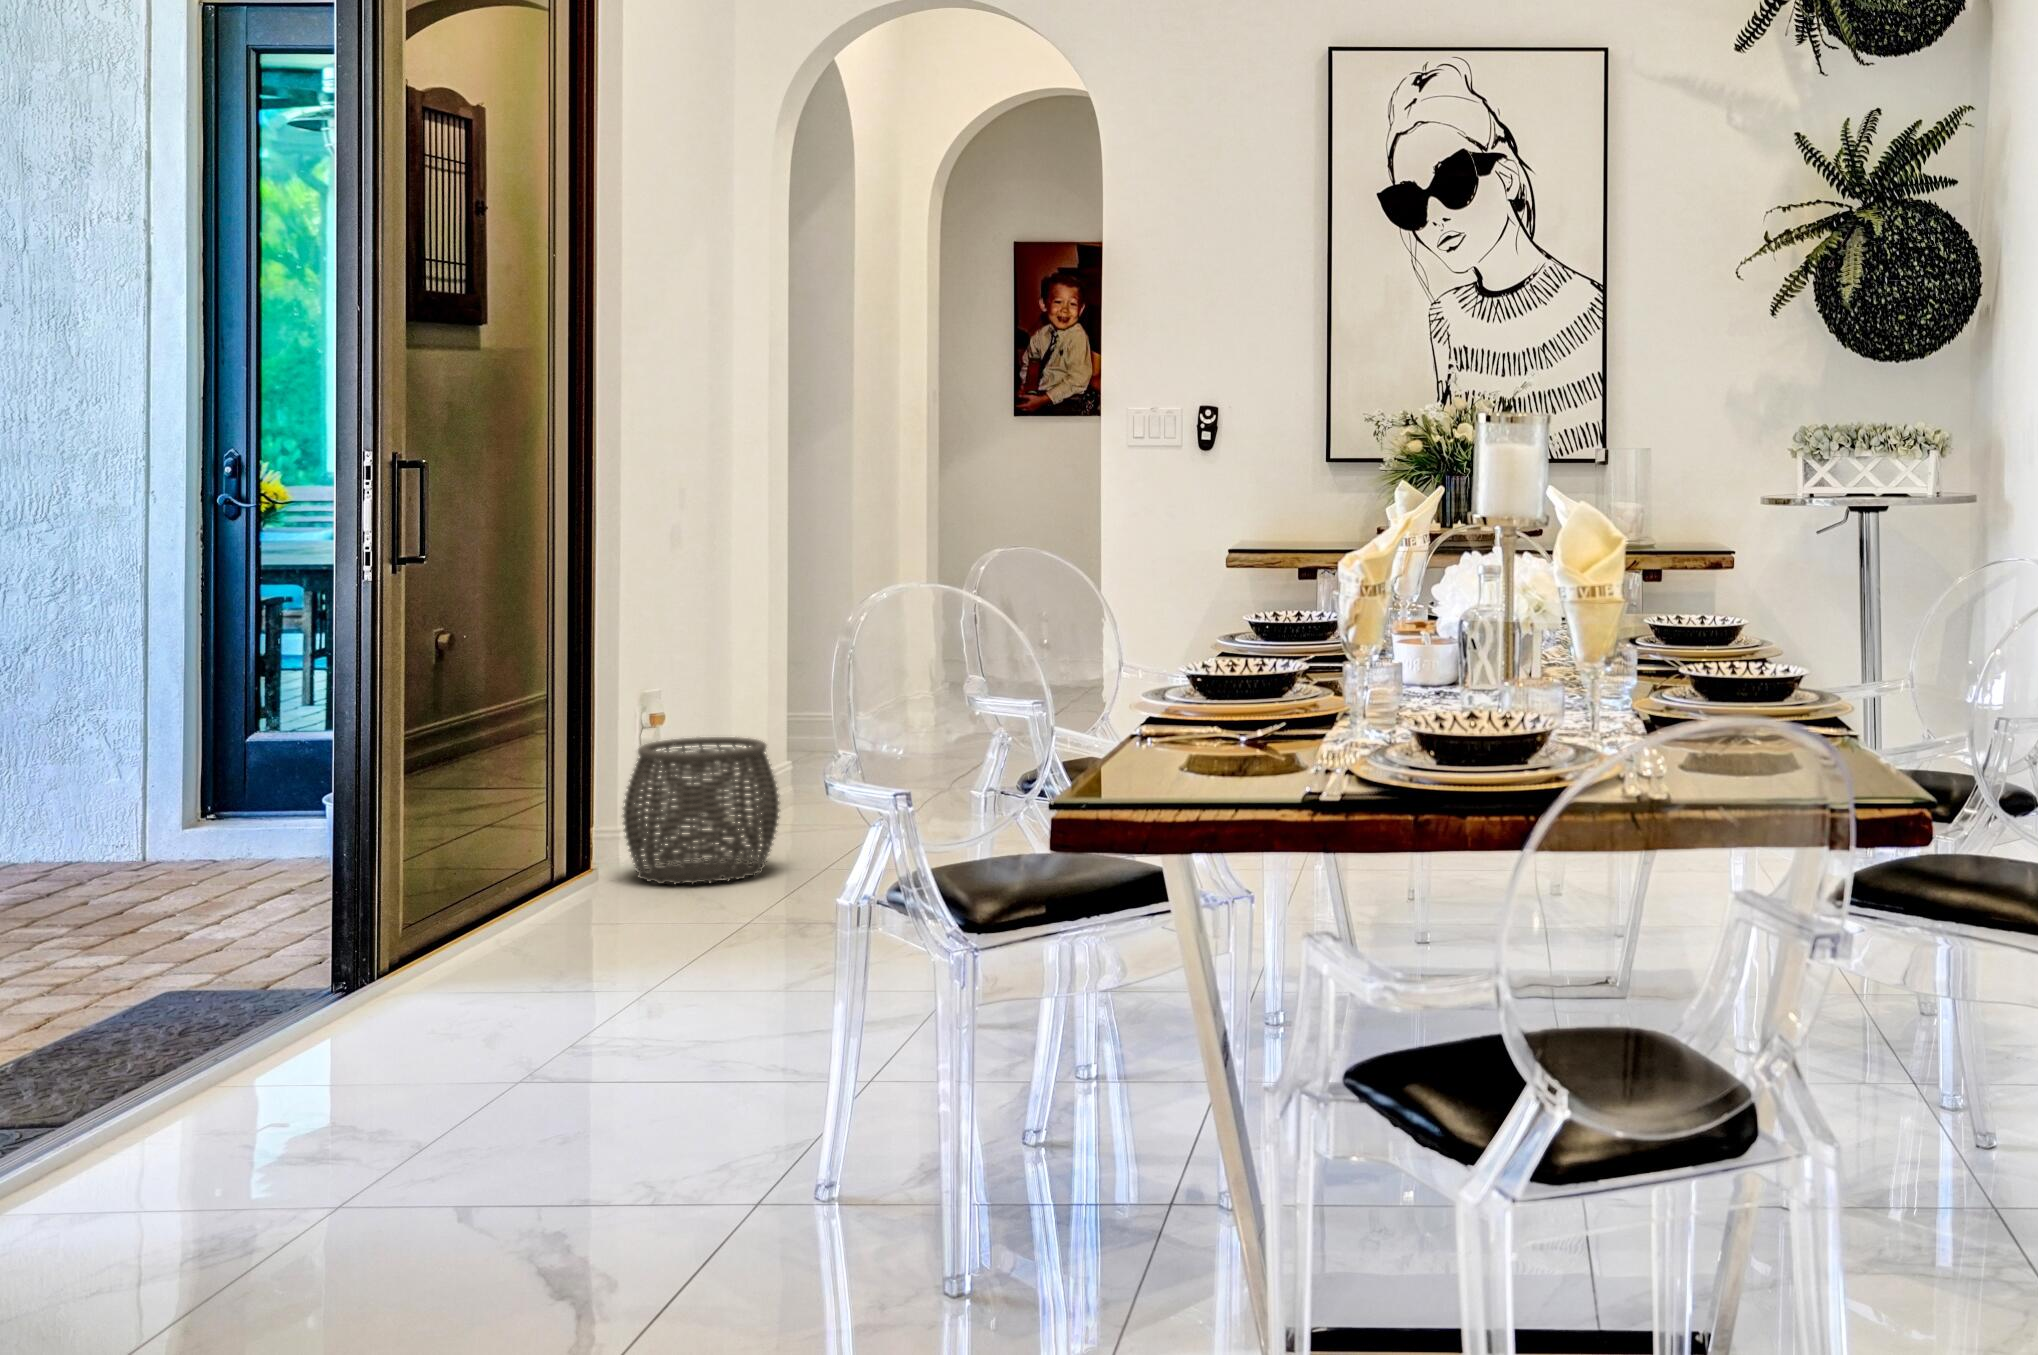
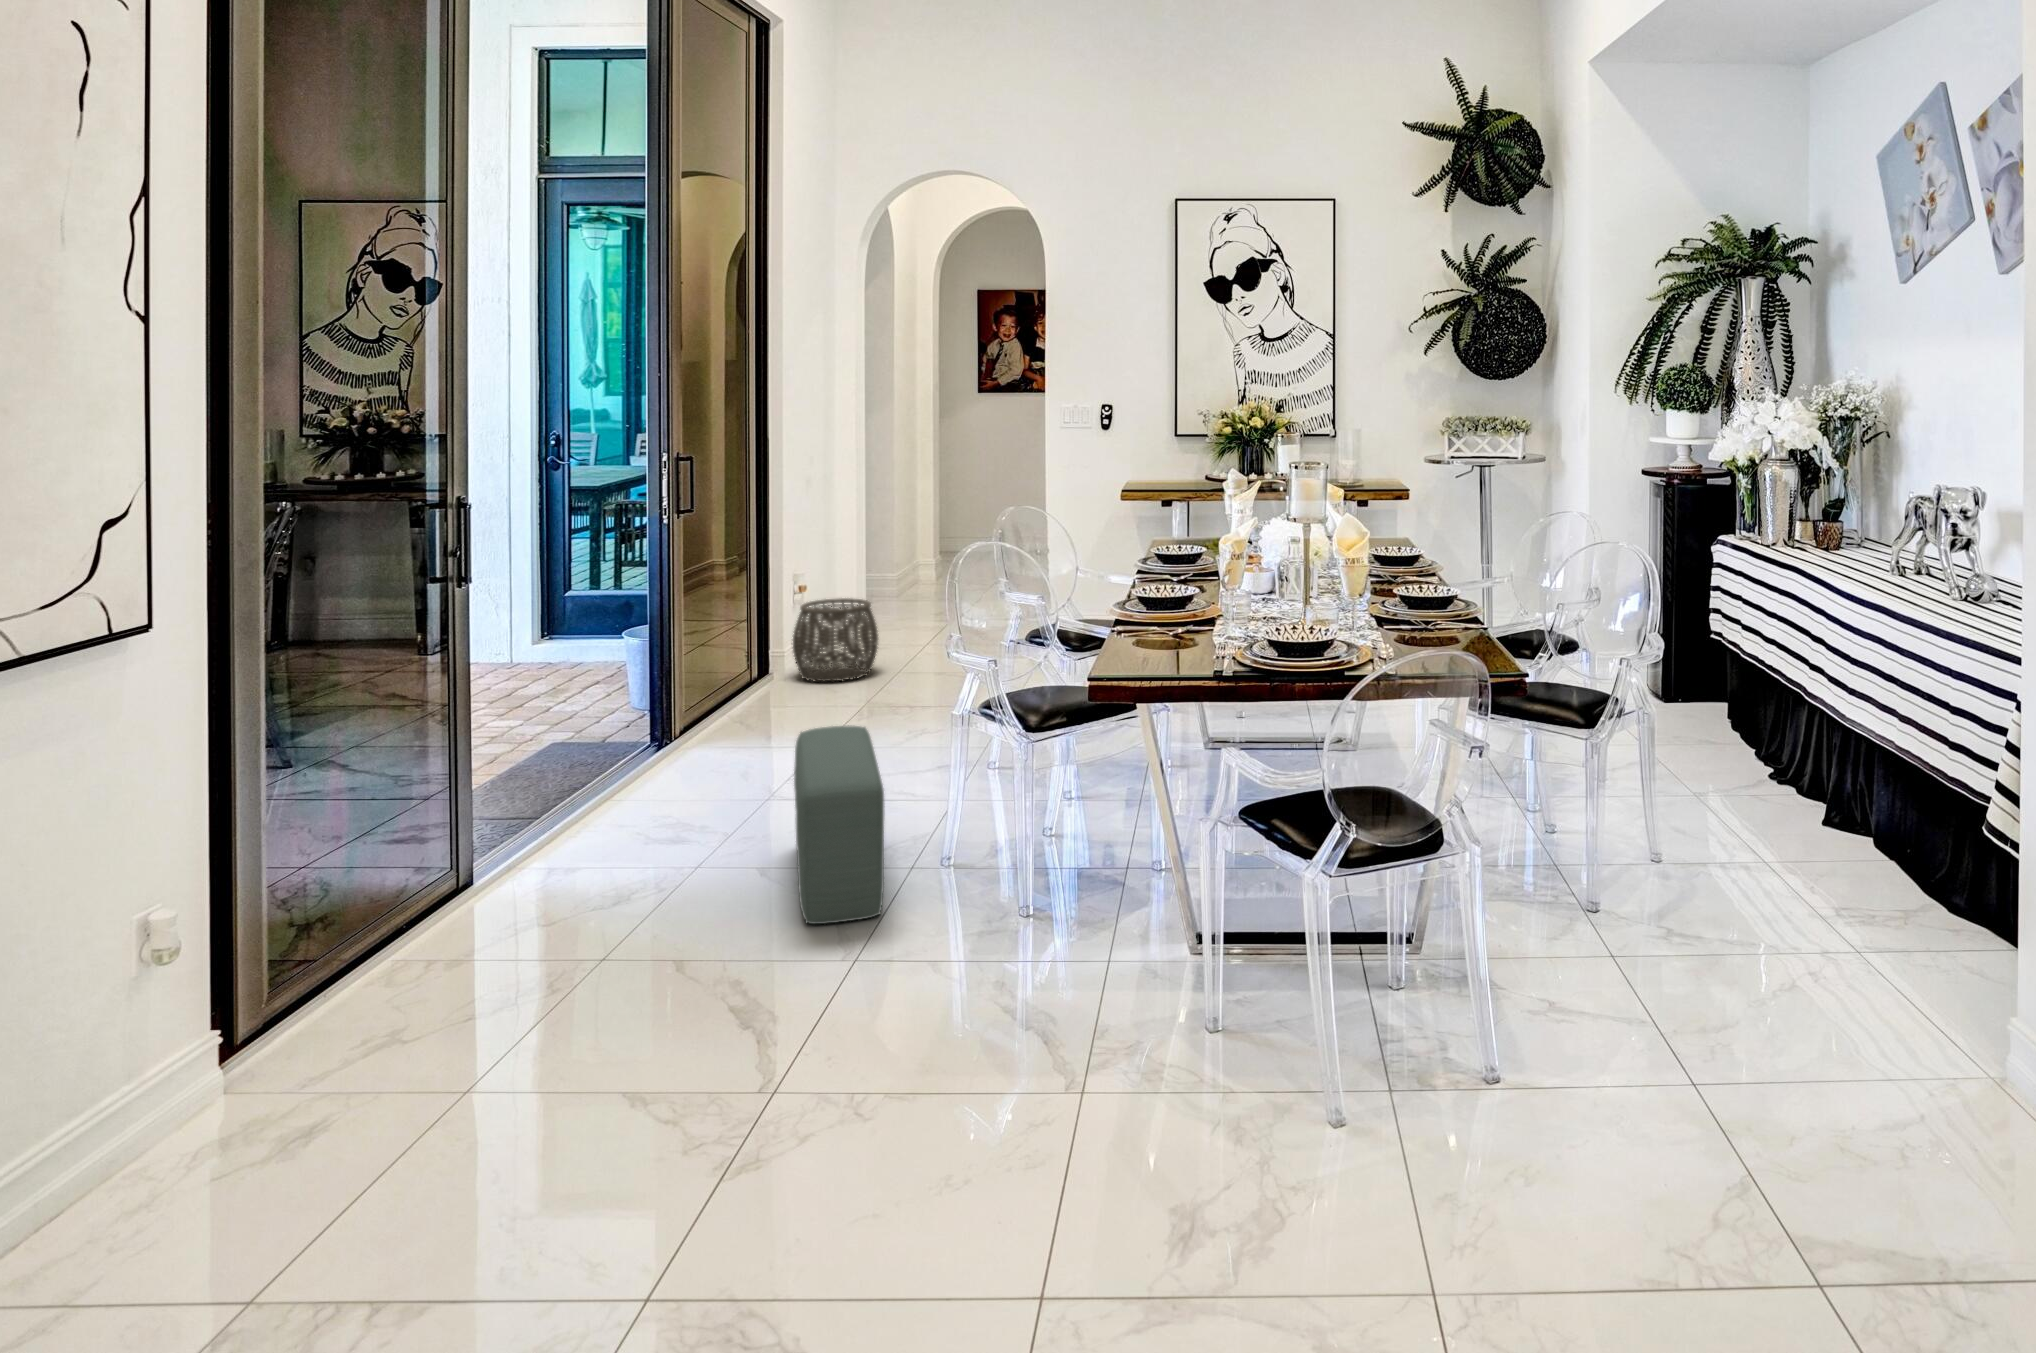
pouf: none [515,932,689,1304] -> present [794,725,884,924]

